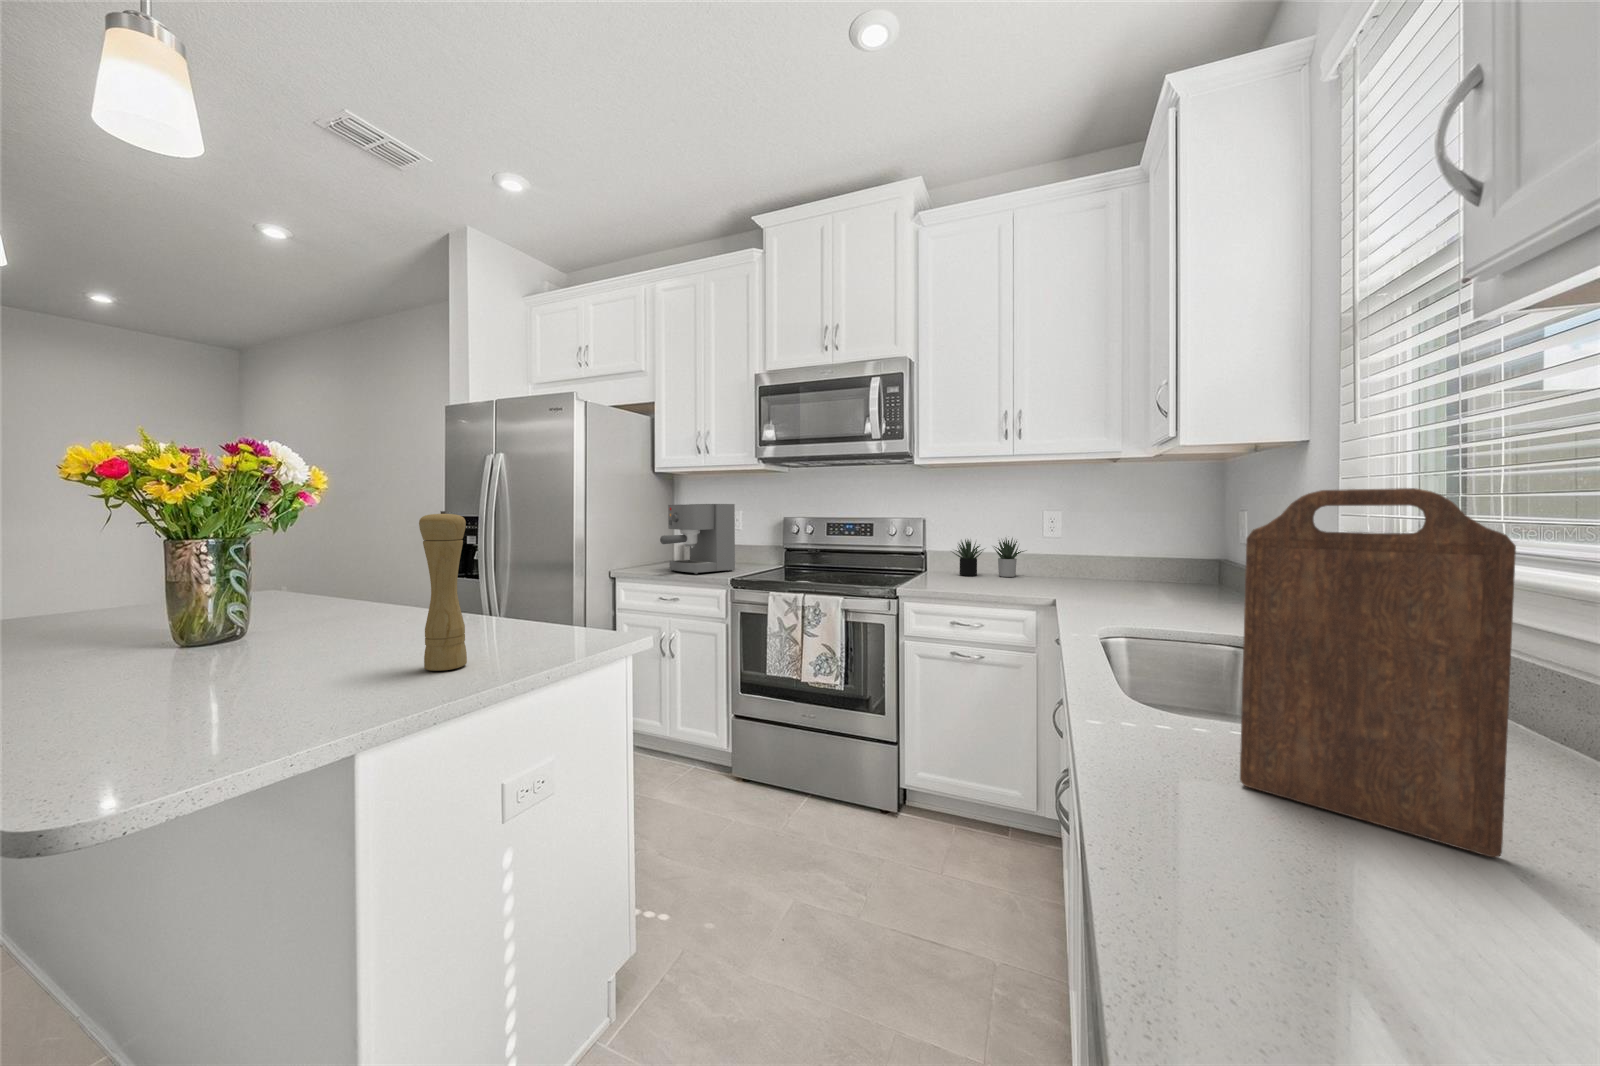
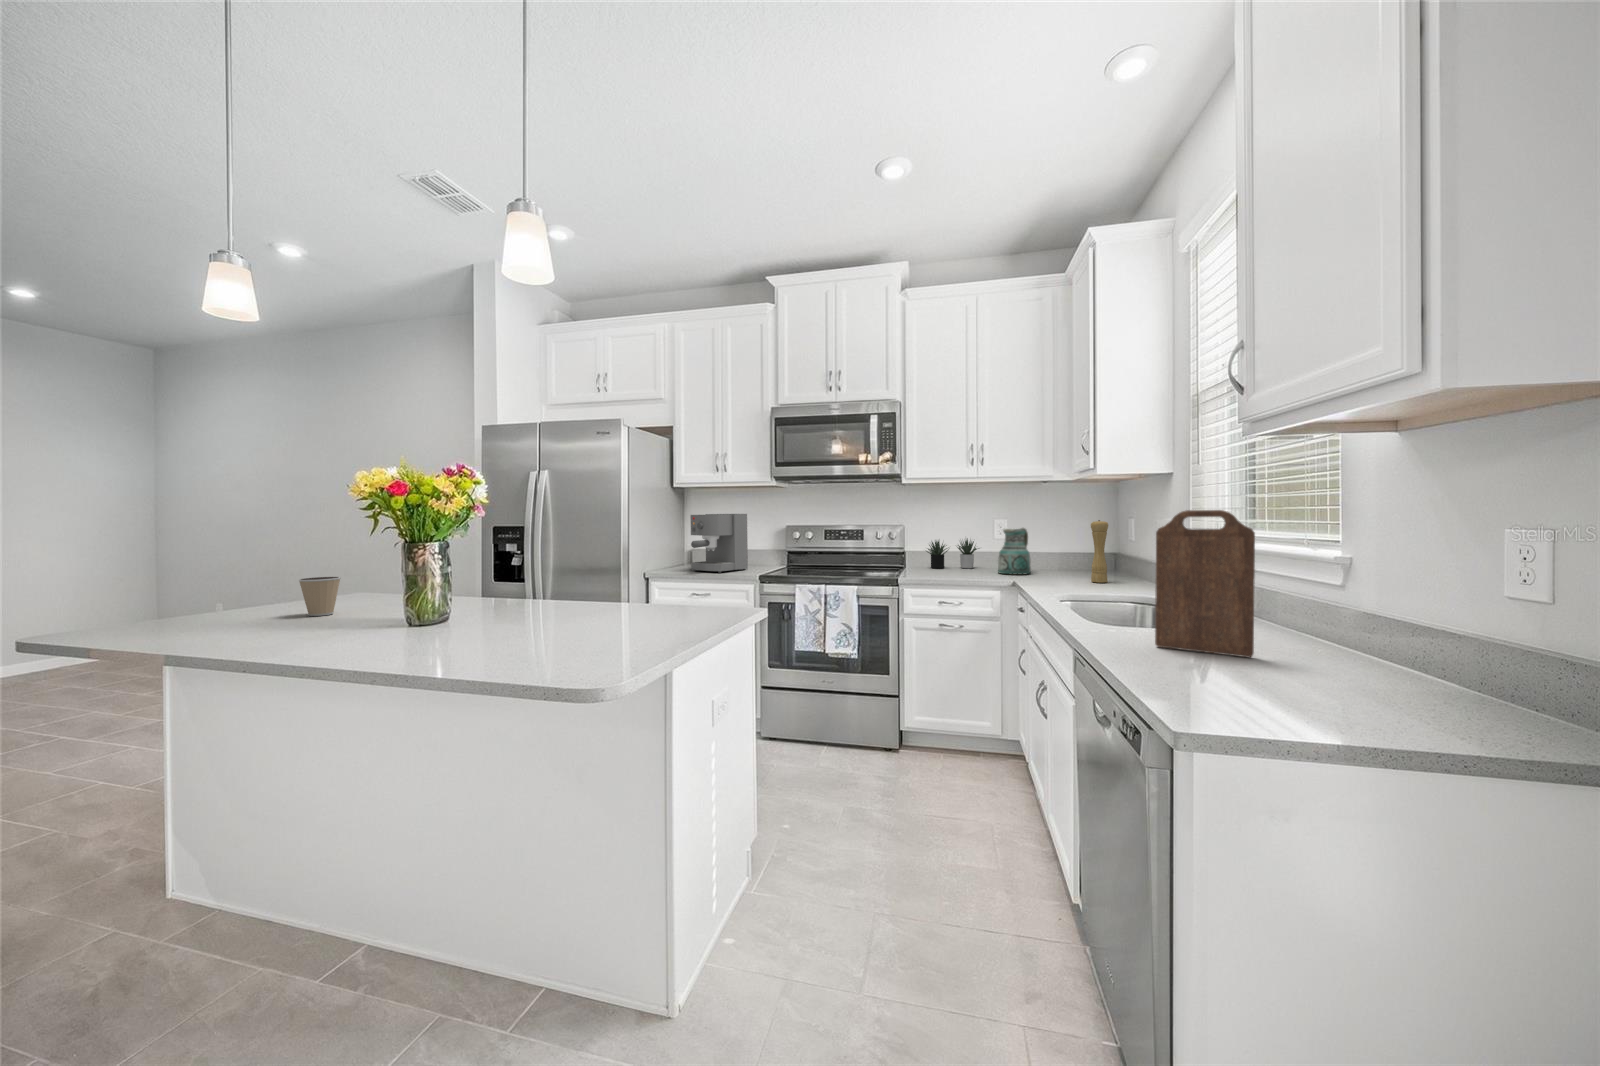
pepper mill: present [419,511,467,671] -> present [1091,520,1108,583]
ceramic pitcher: none [1043,525,1089,589] -> present [998,528,1031,575]
coffee cup: none [54,575,120,625] -> present [299,577,340,616]

